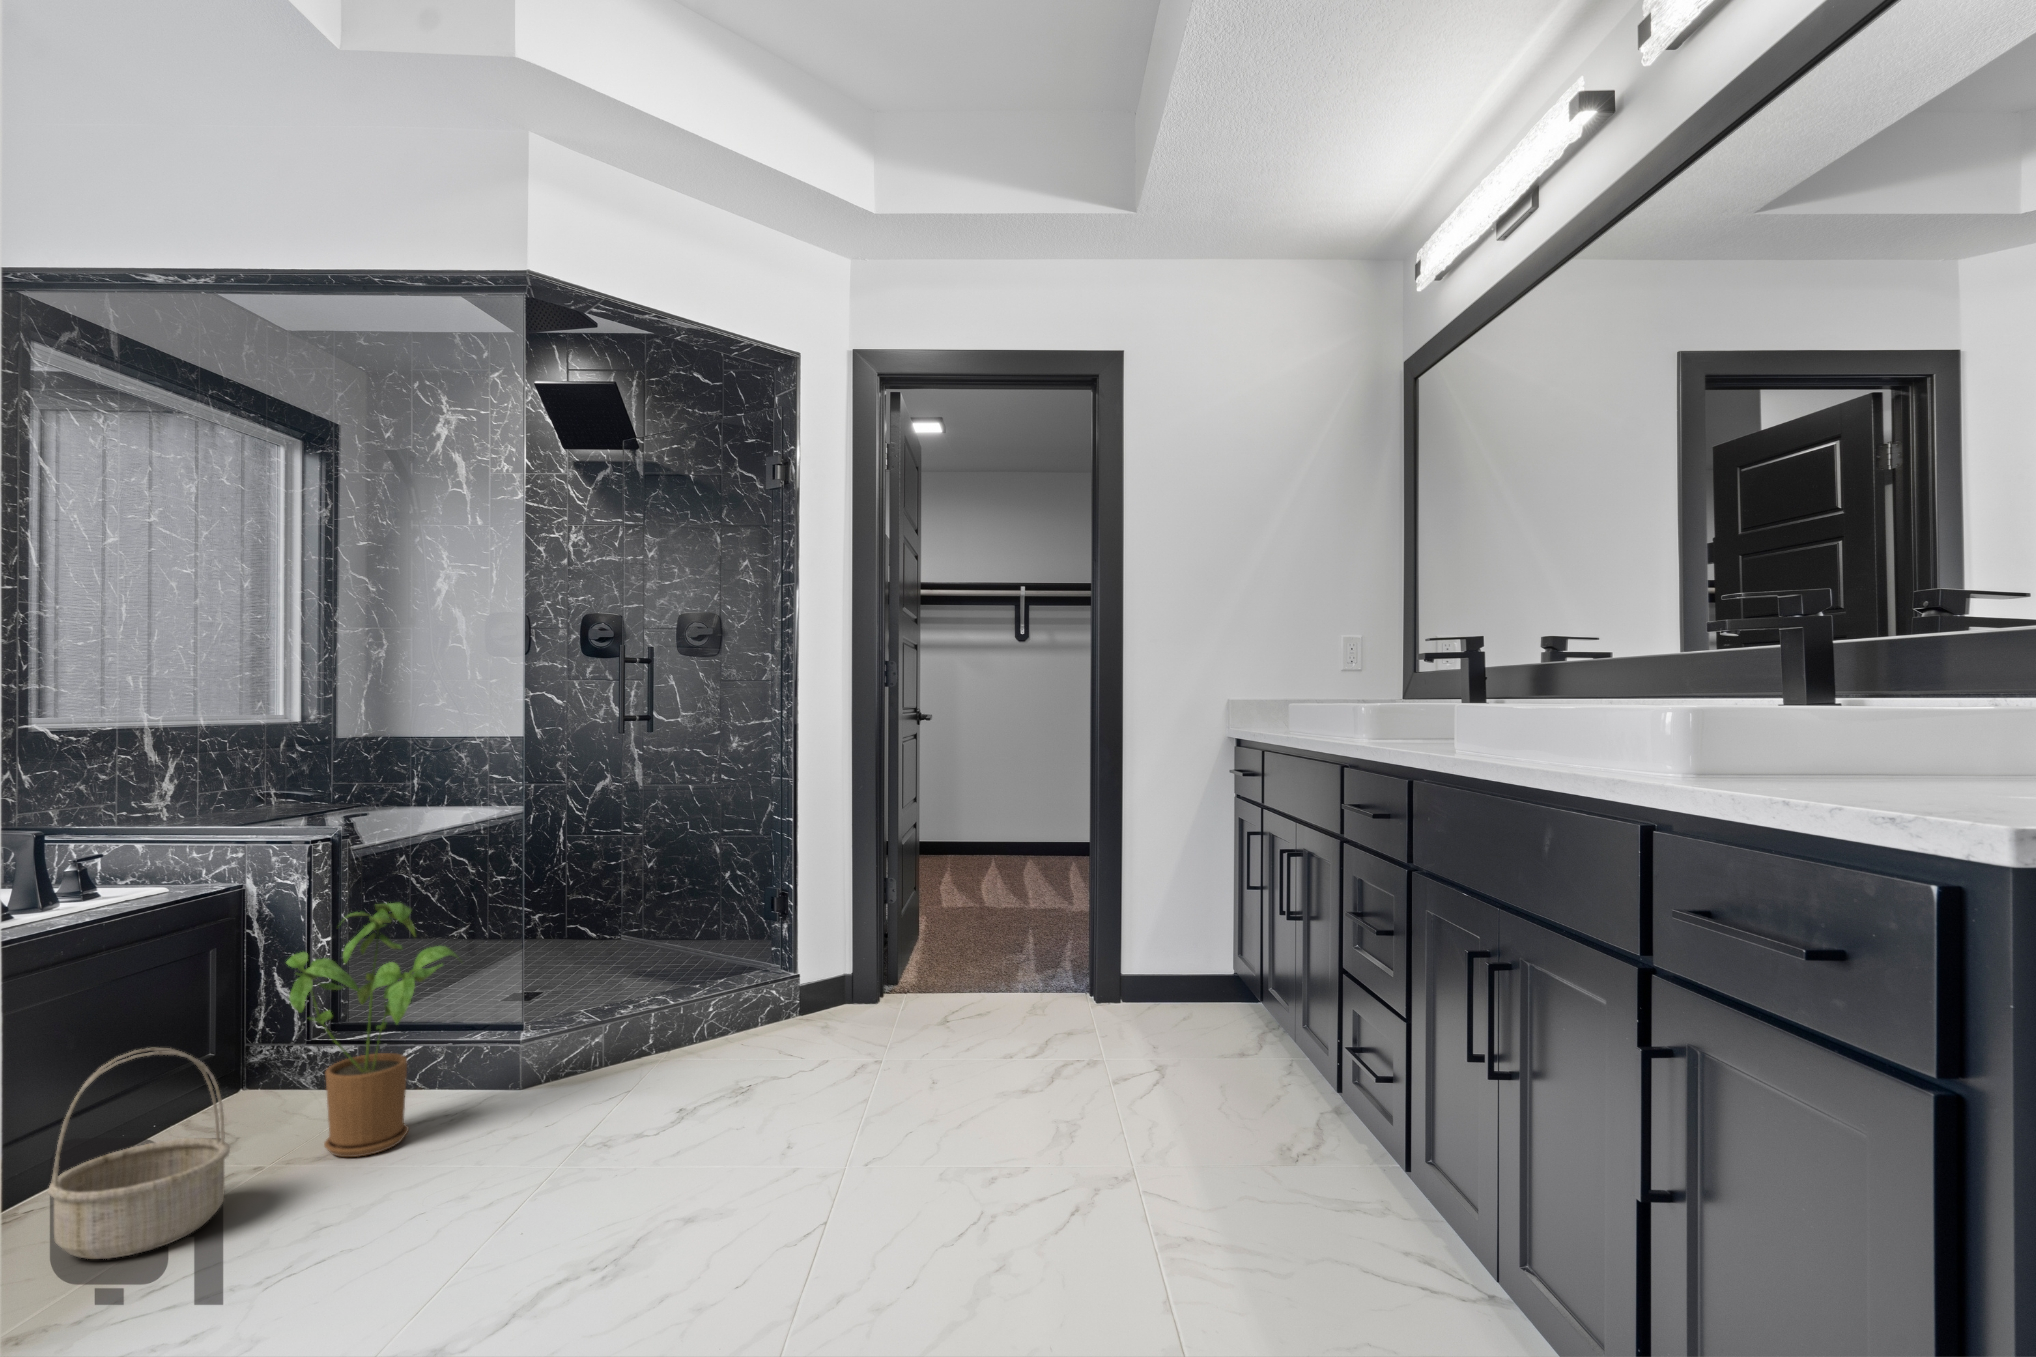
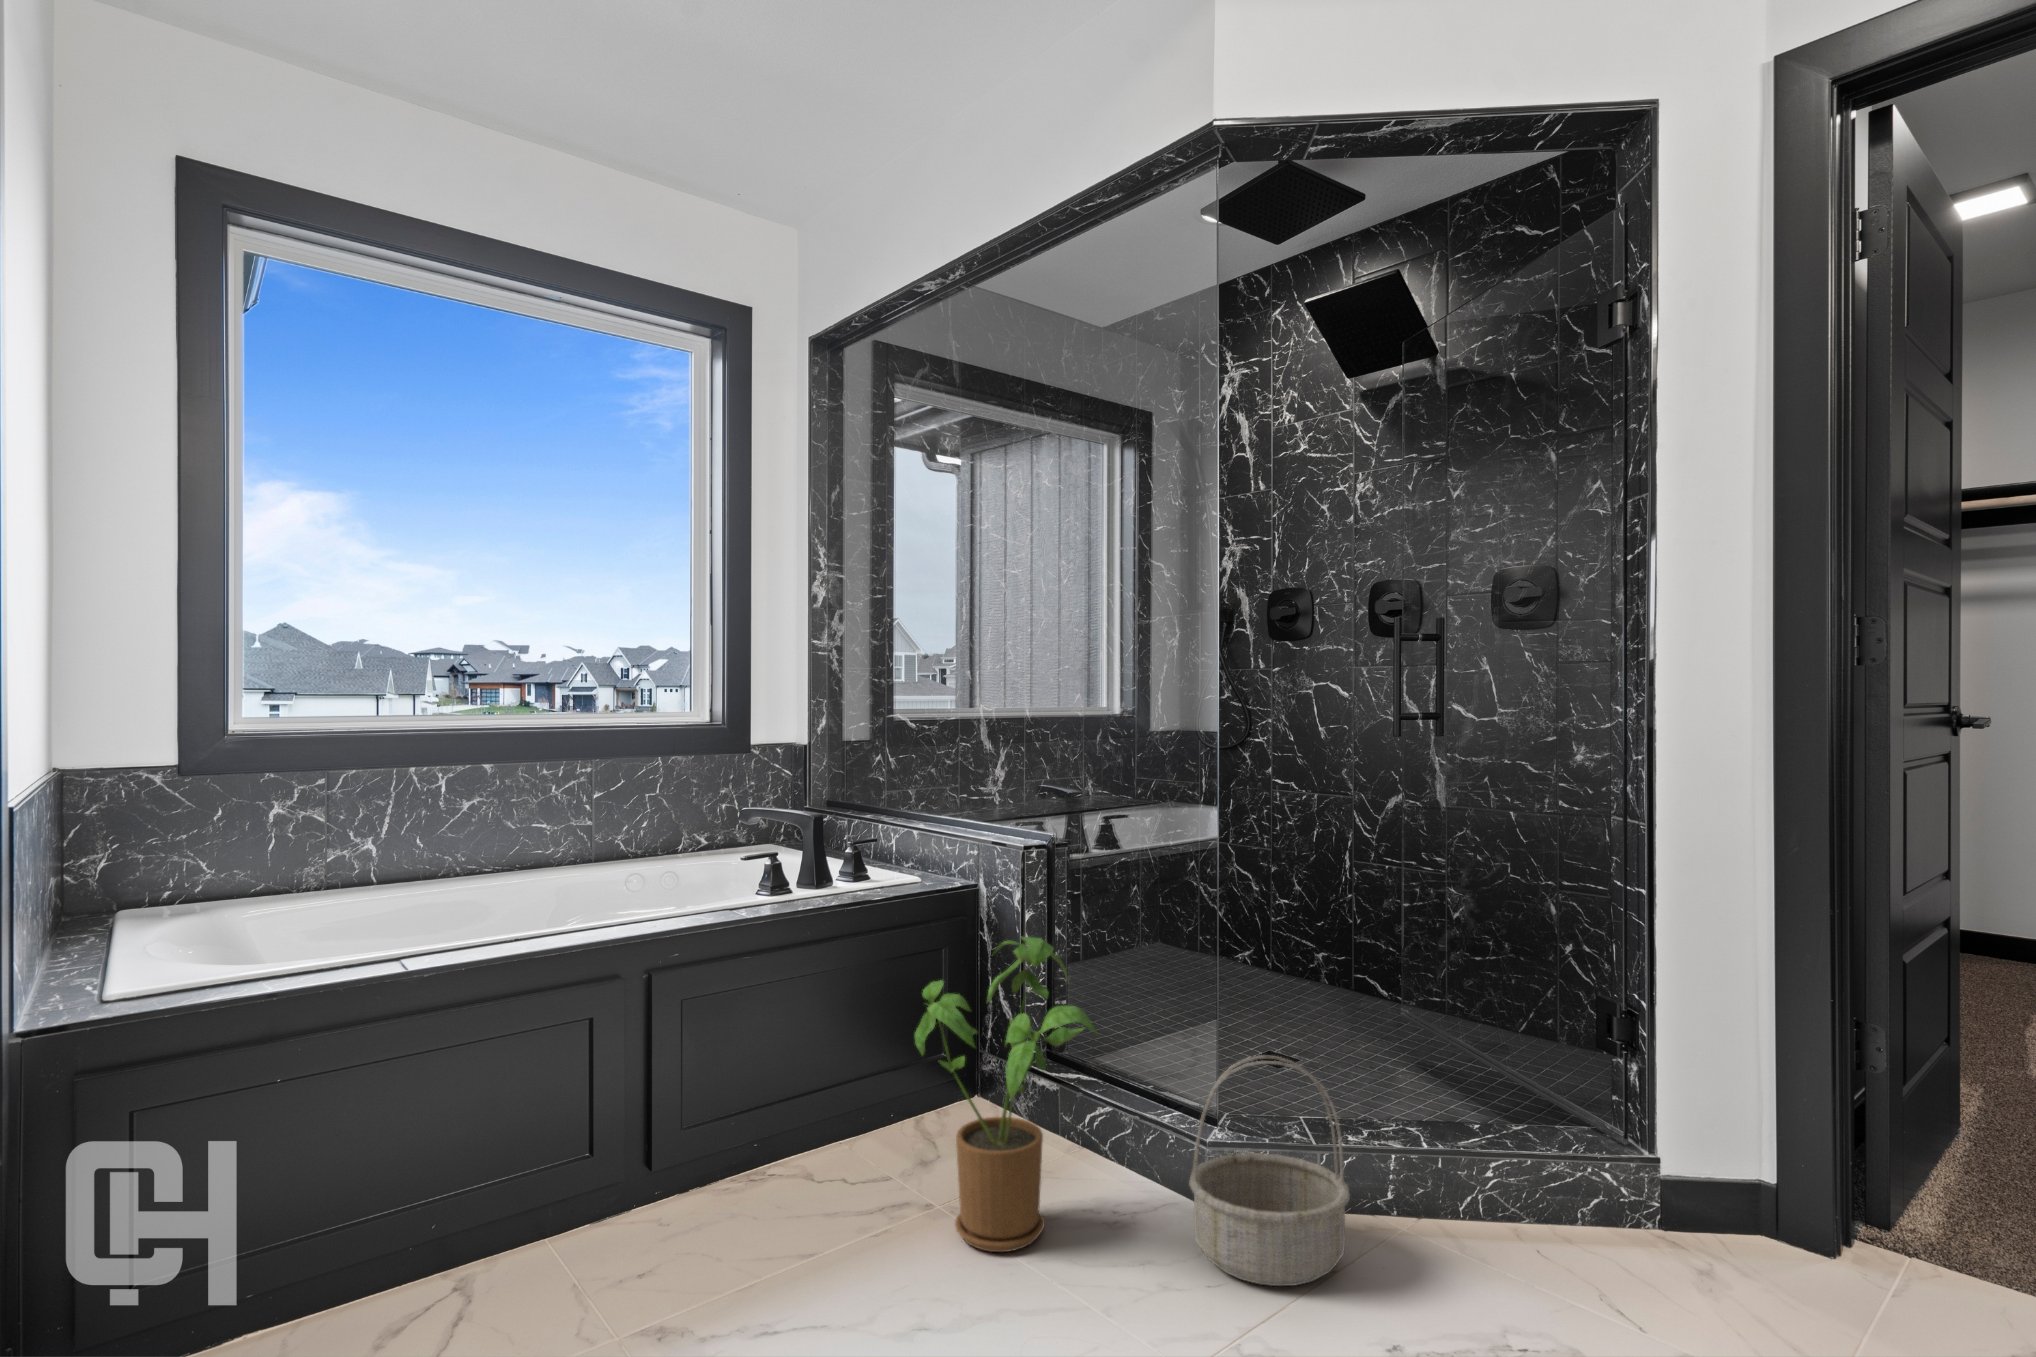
basket: present [48,1048,230,1259] -> present [1189,1055,1350,1286]

